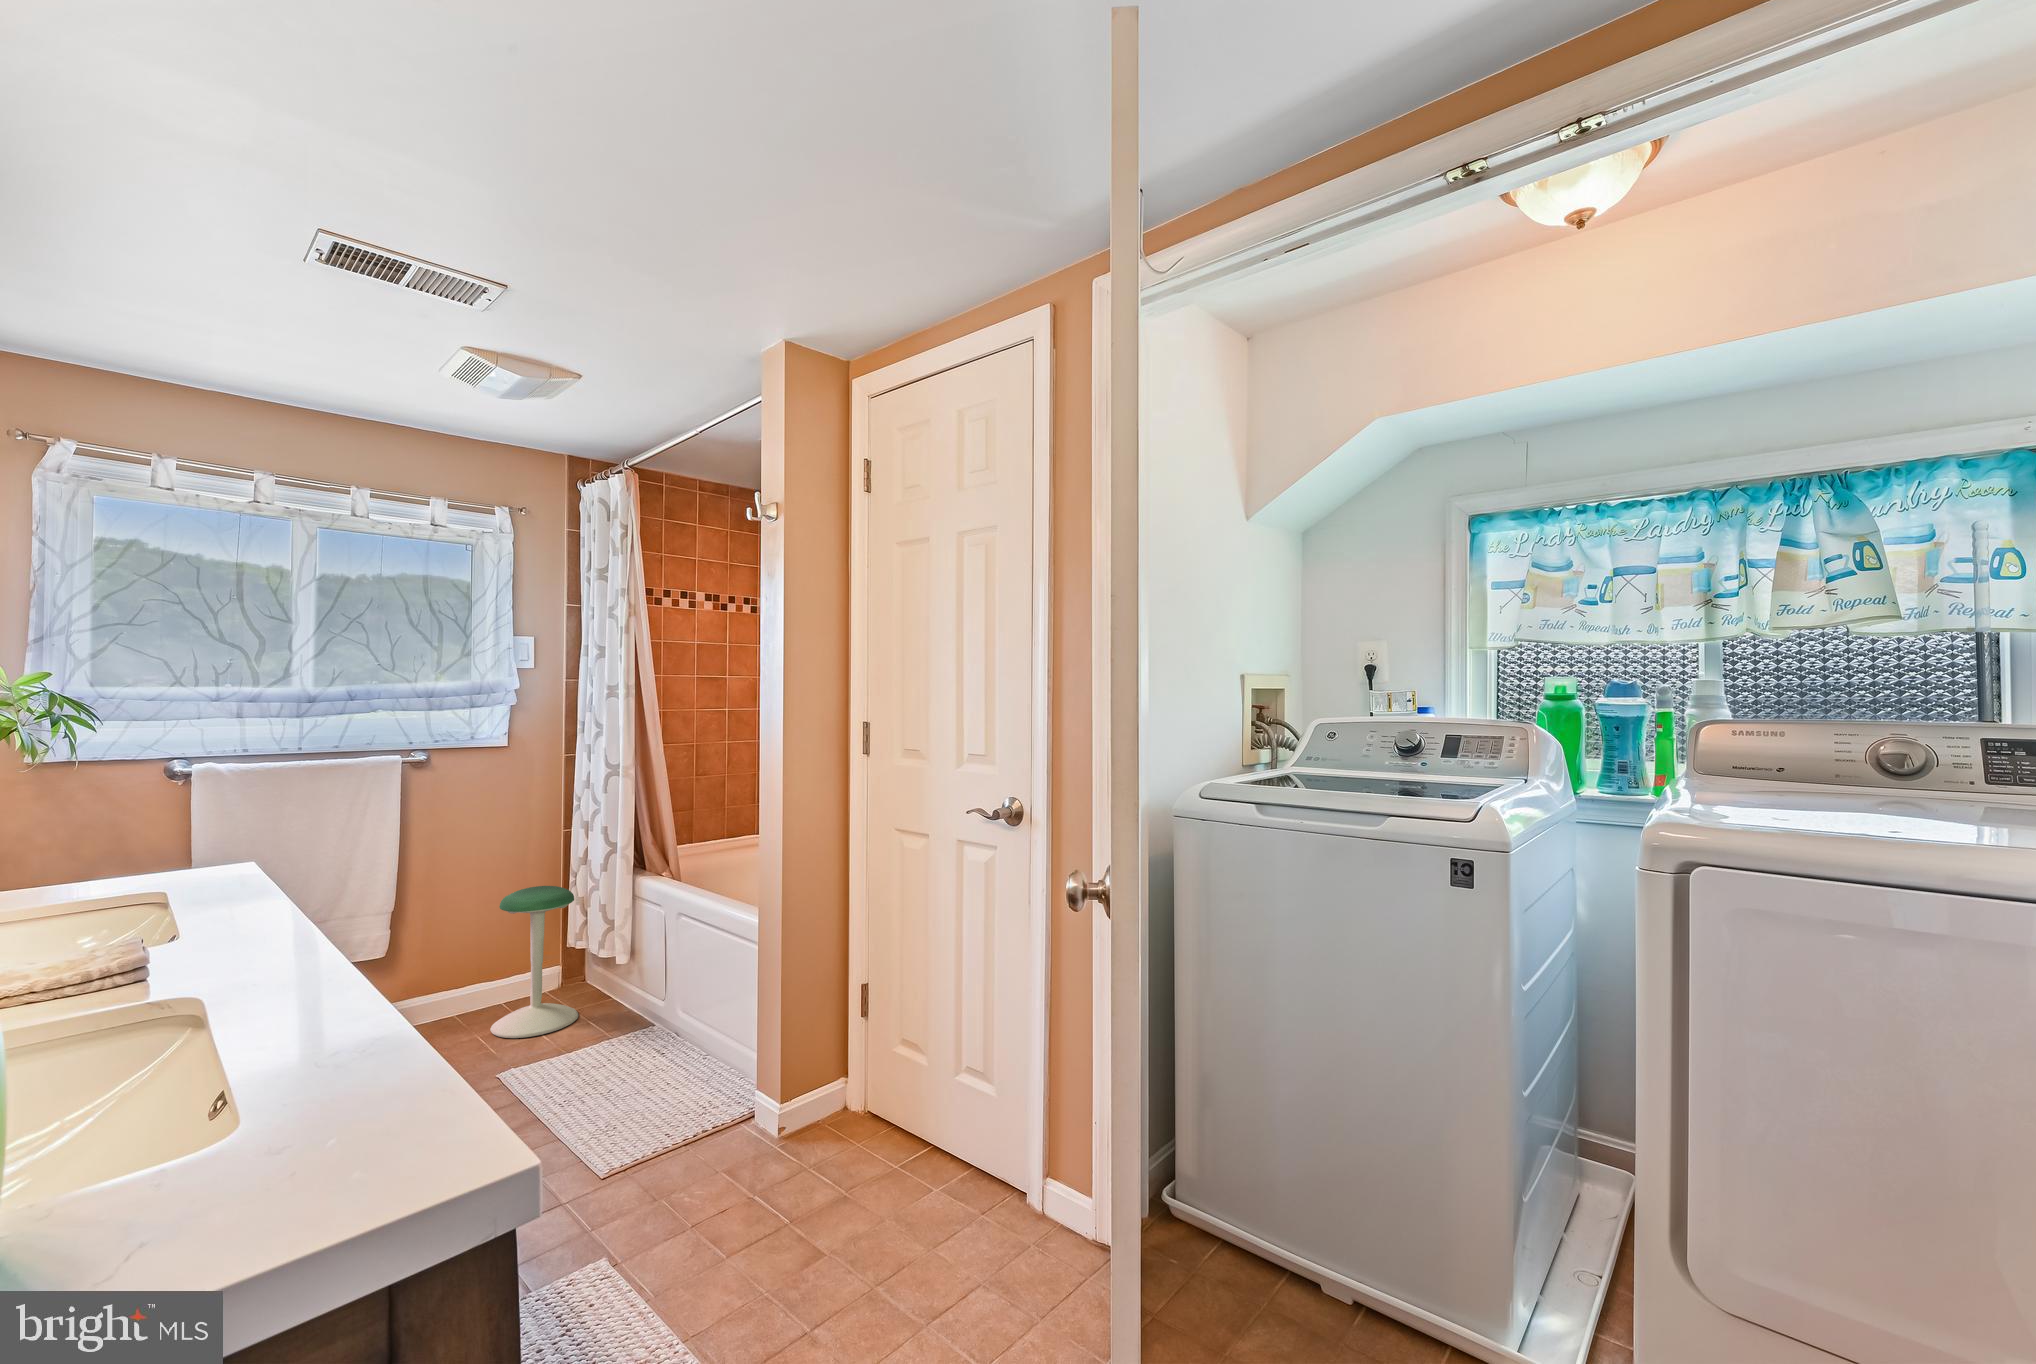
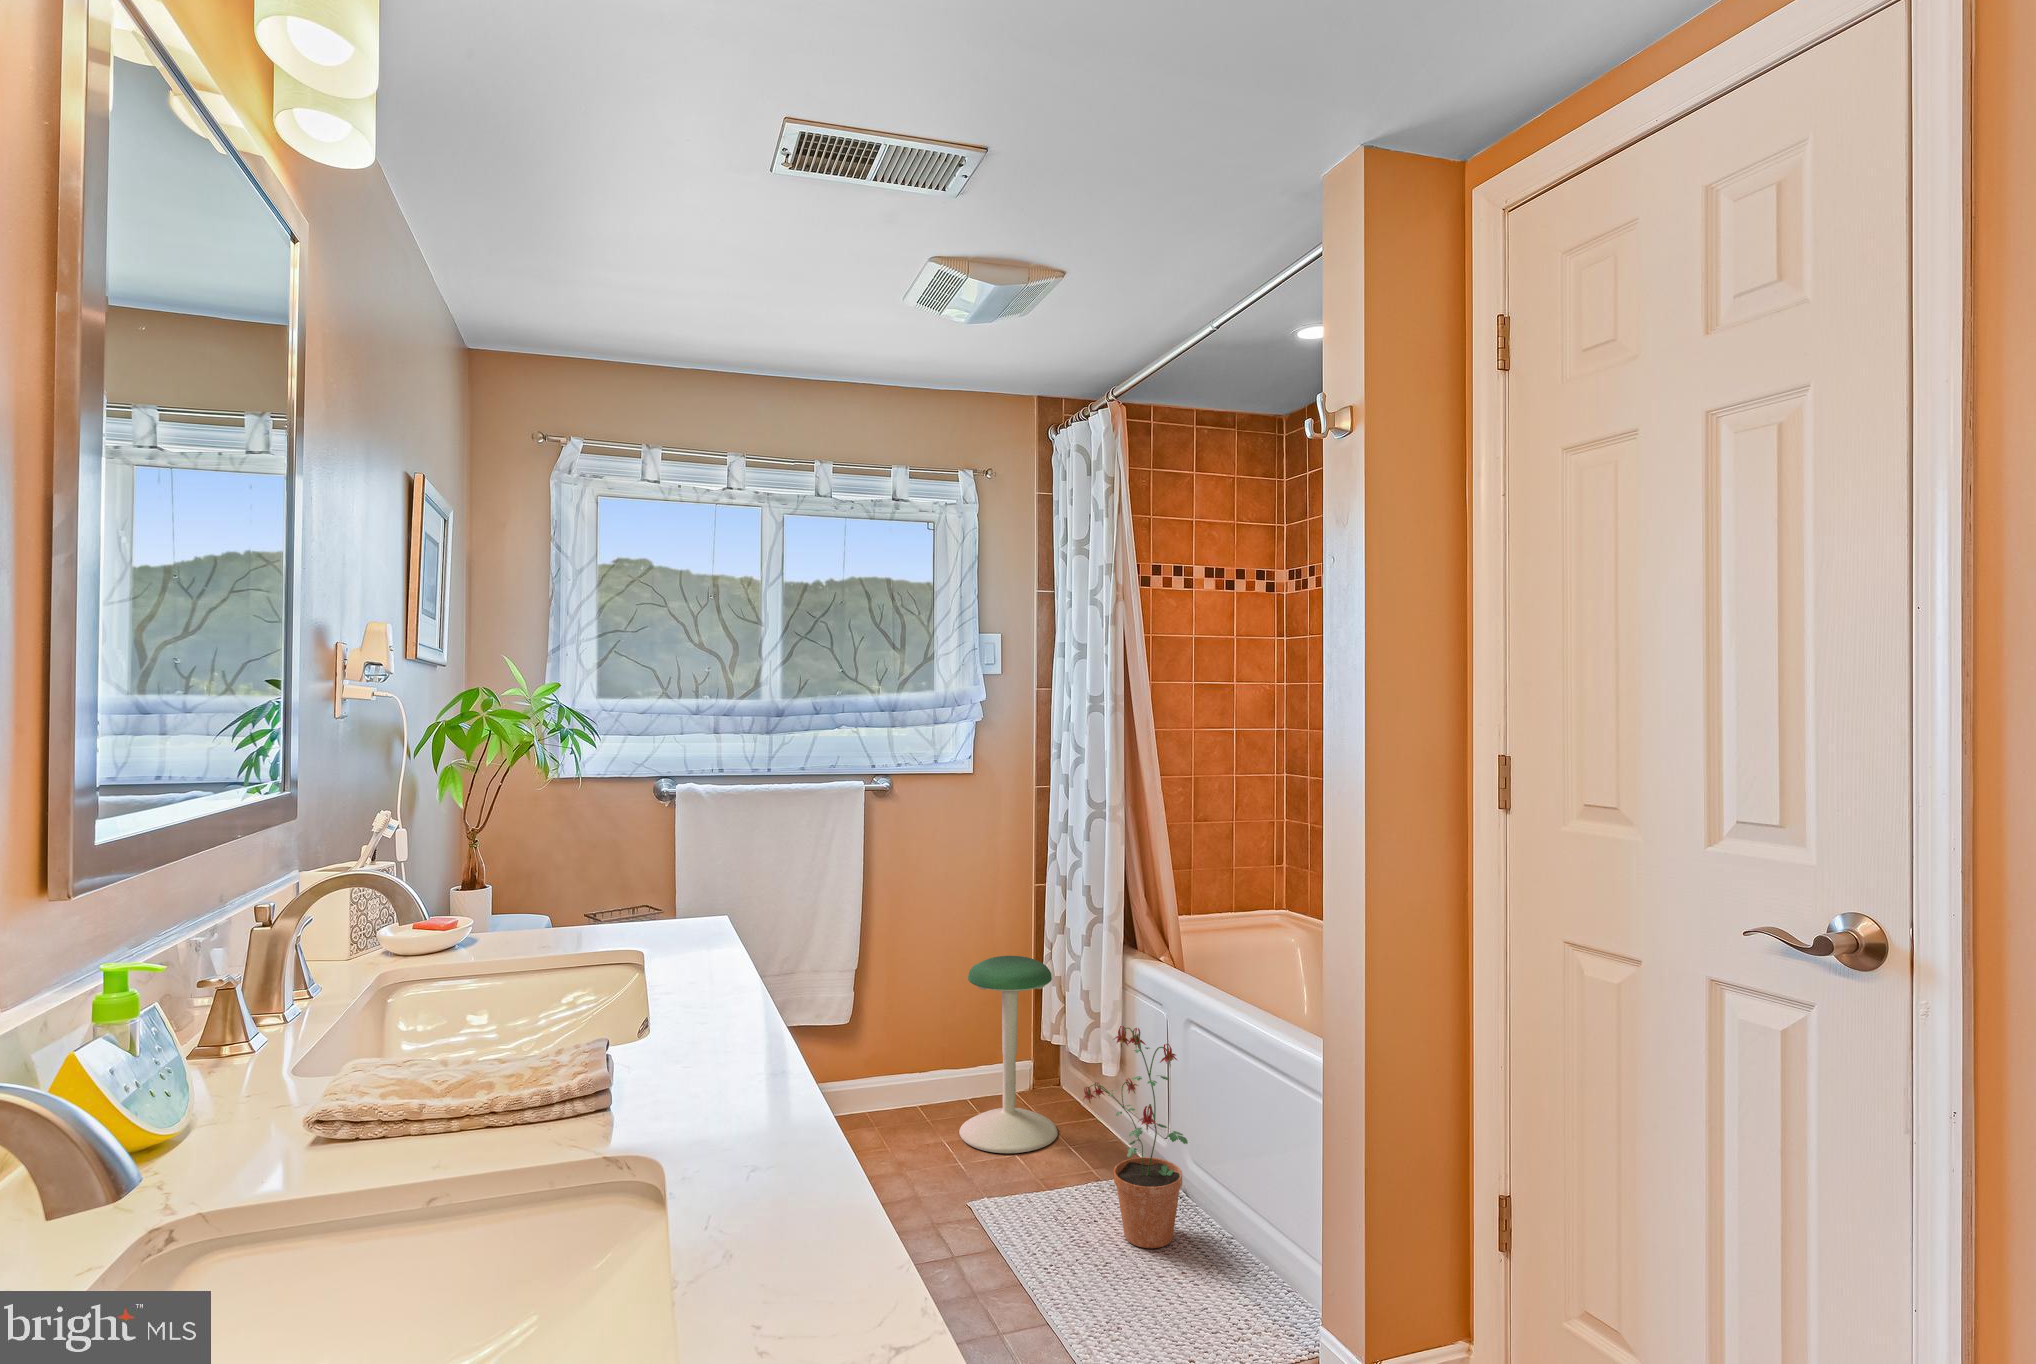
potted plant: none [592,921,677,1074] -> present [1083,1026,1188,1248]

